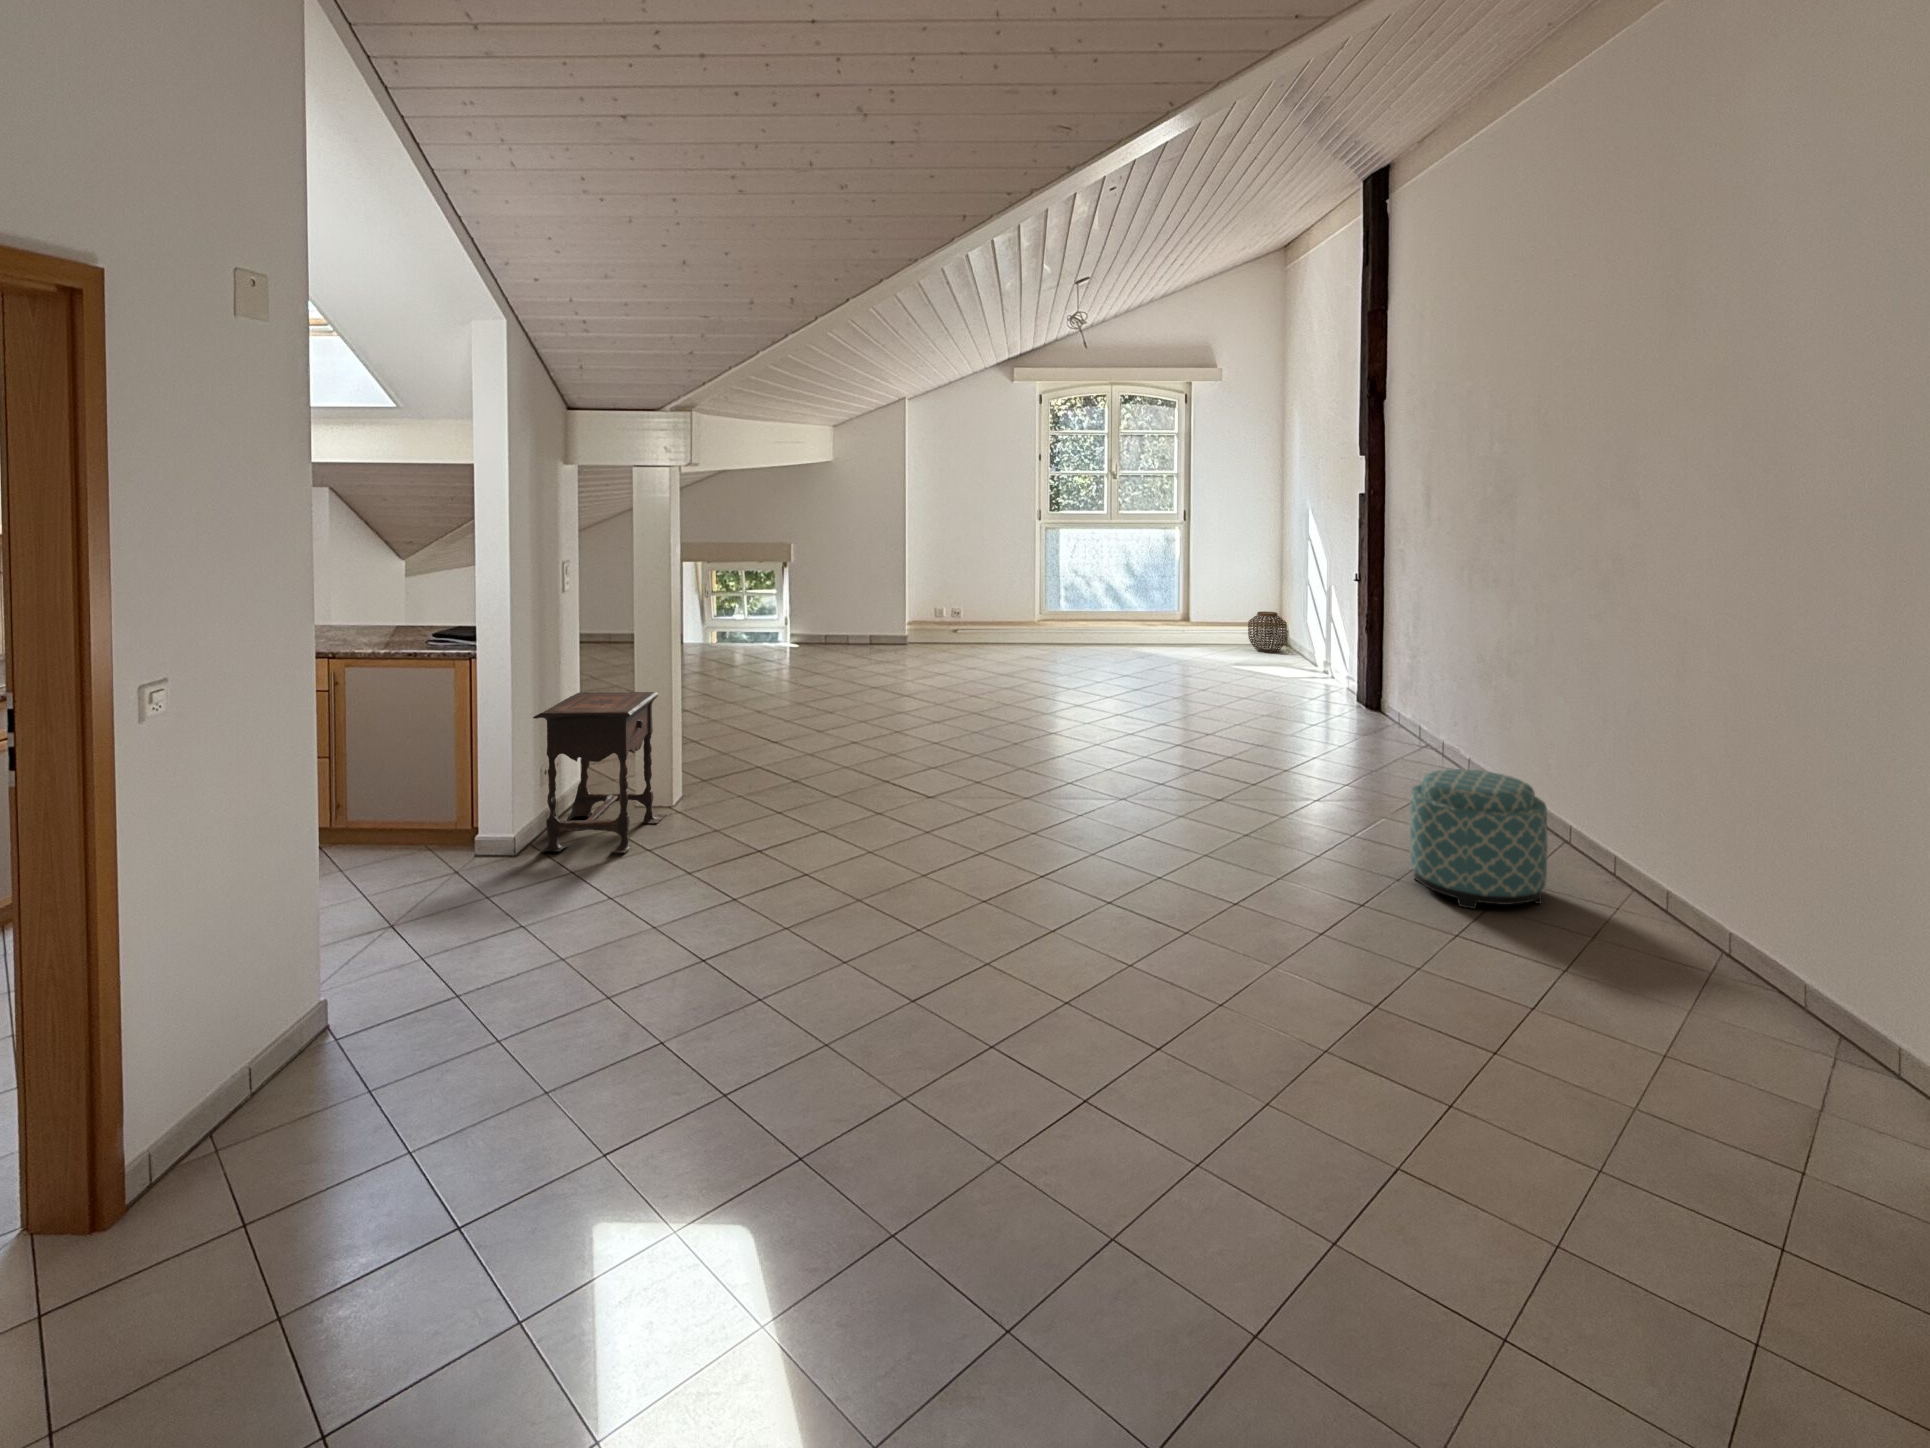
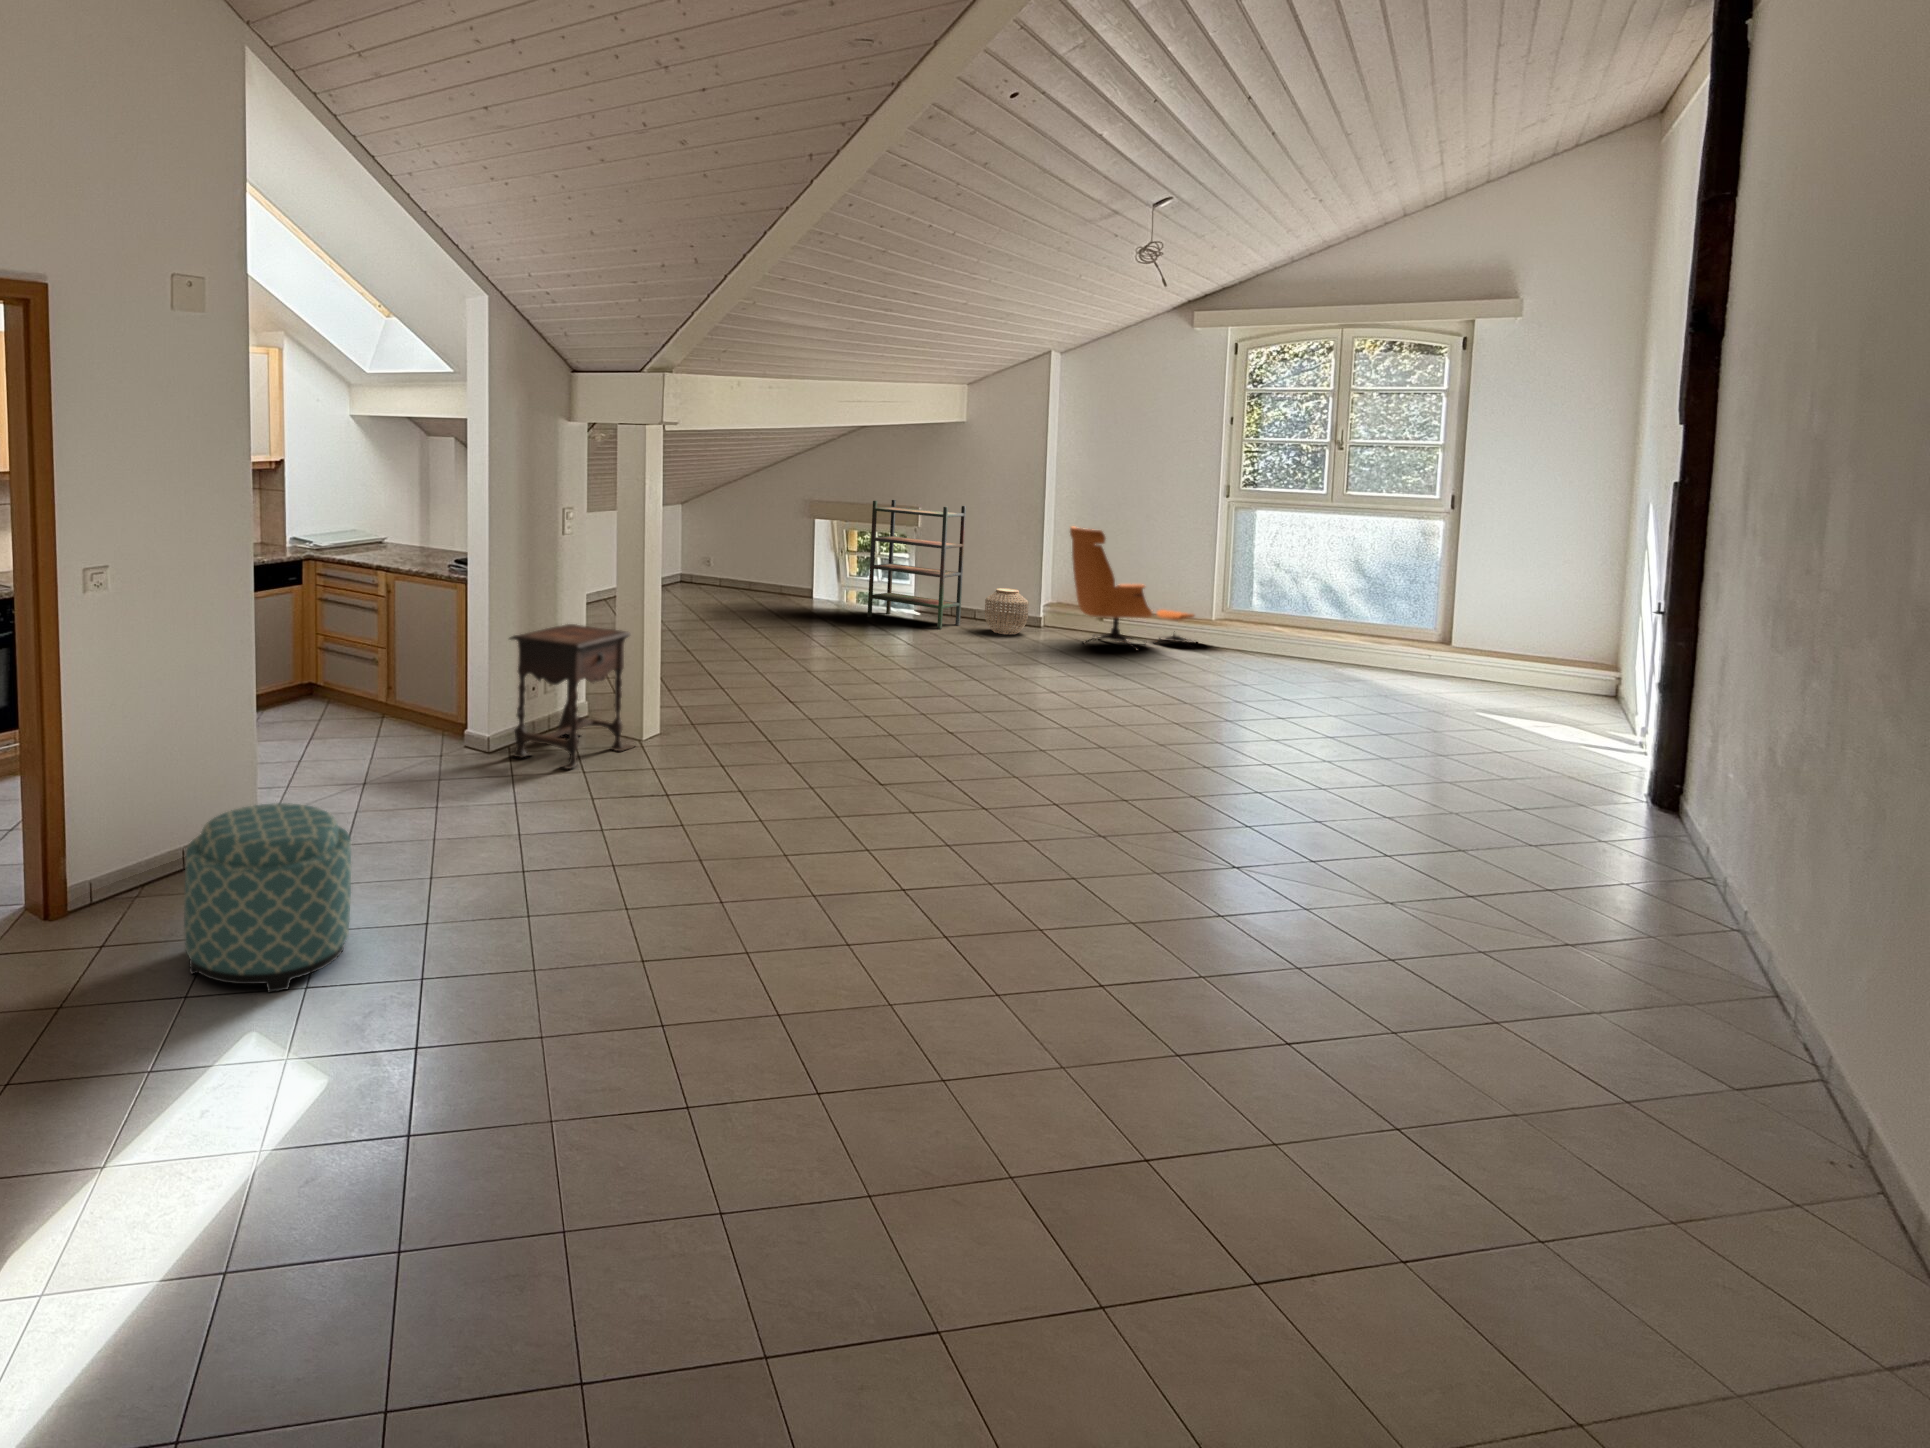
bookshelf: none [742,540,829,657] -> present [867,500,966,629]
lounge chair: none [926,552,1028,656] -> present [1070,526,1194,650]
woven basket: present [1248,612,1287,653] -> present [985,588,1029,634]
ottoman: present [1410,769,1547,909] -> present [184,803,351,992]

